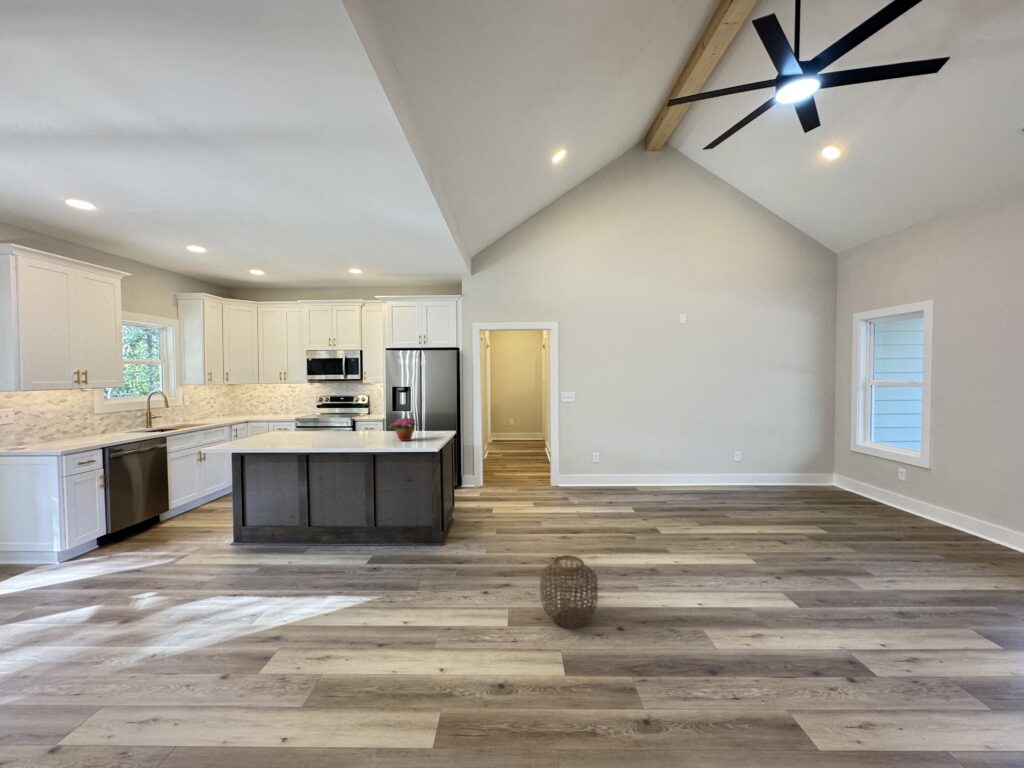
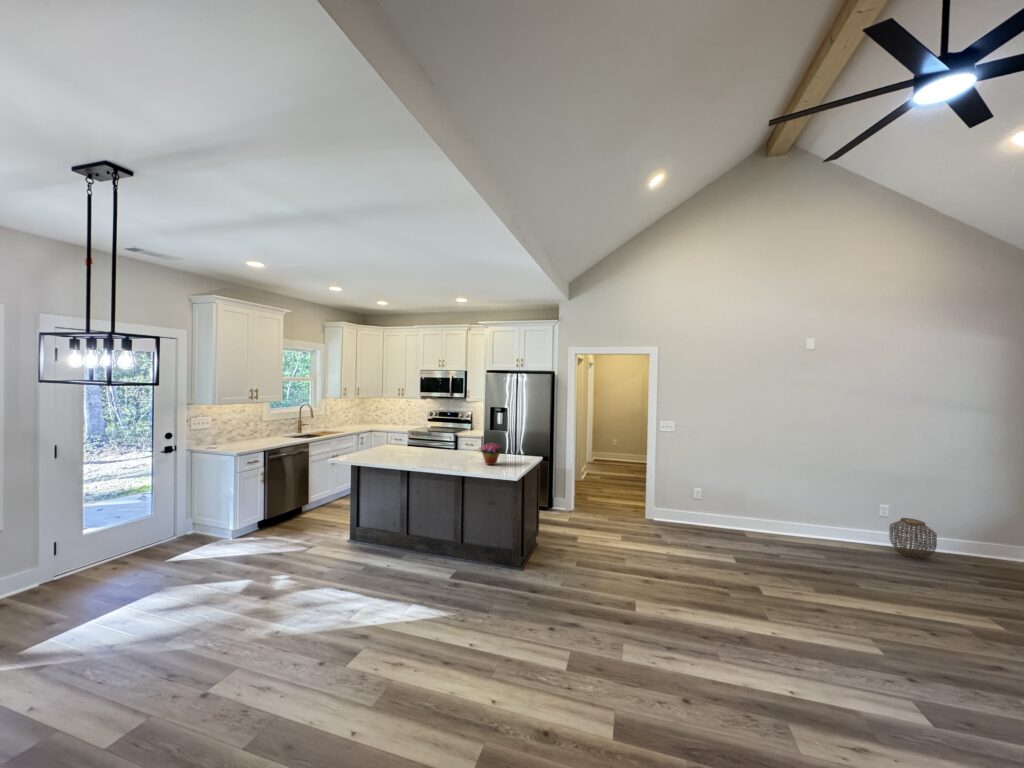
woven basket: present [540,555,598,629] -> present [889,518,937,559]

